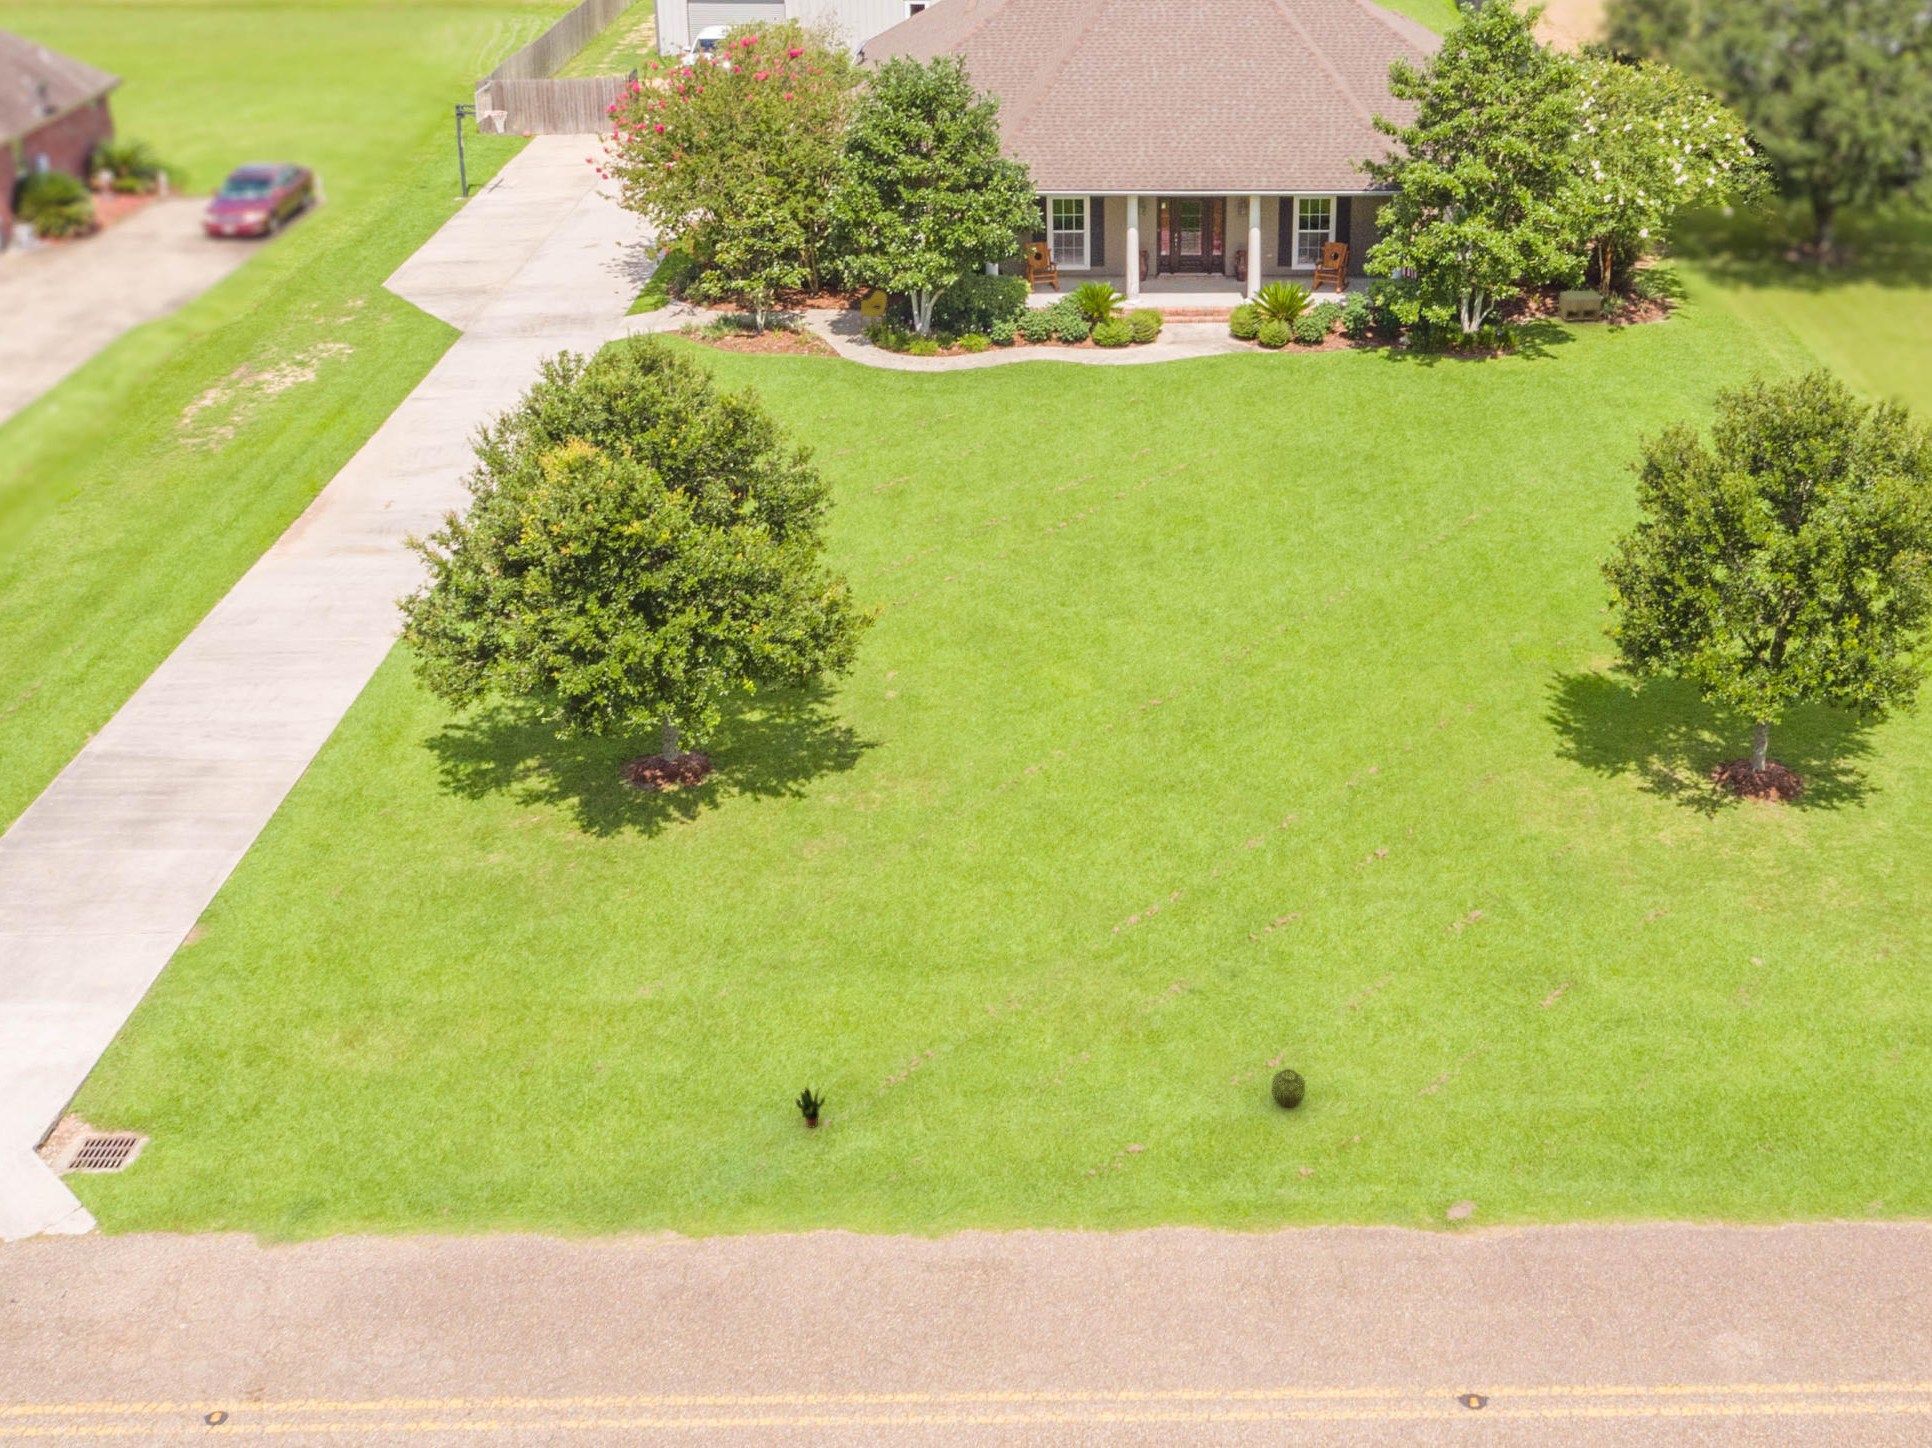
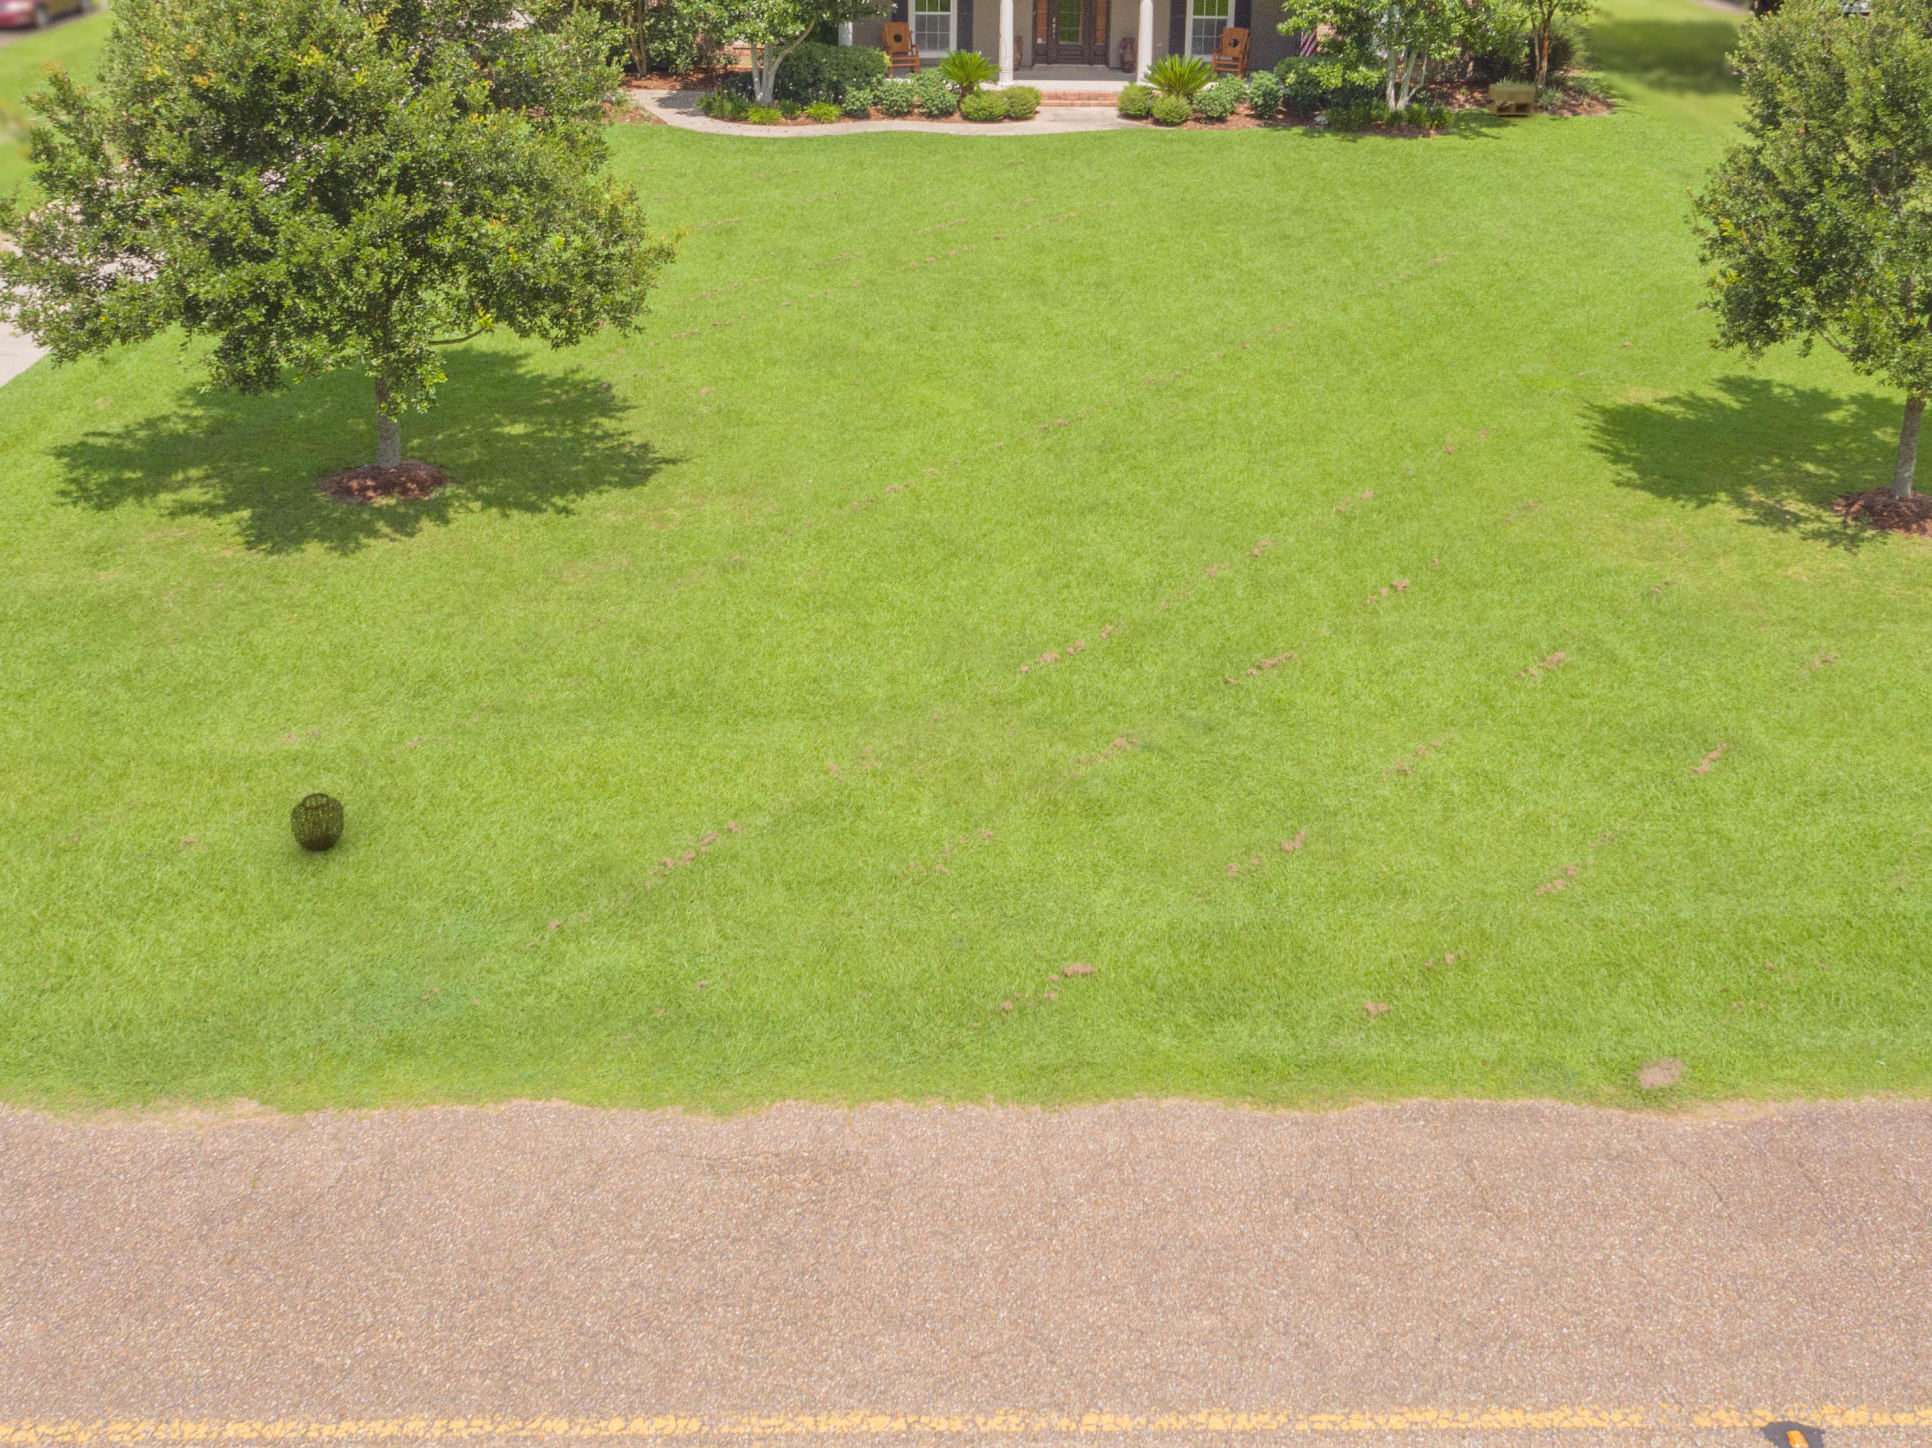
chair: present [861,290,887,322] -> none [700,64,733,113]
woven basket: present [1272,1069,1305,1108] -> present [291,793,344,851]
potted plant: present [796,1087,825,1128] -> none [478,830,526,894]

